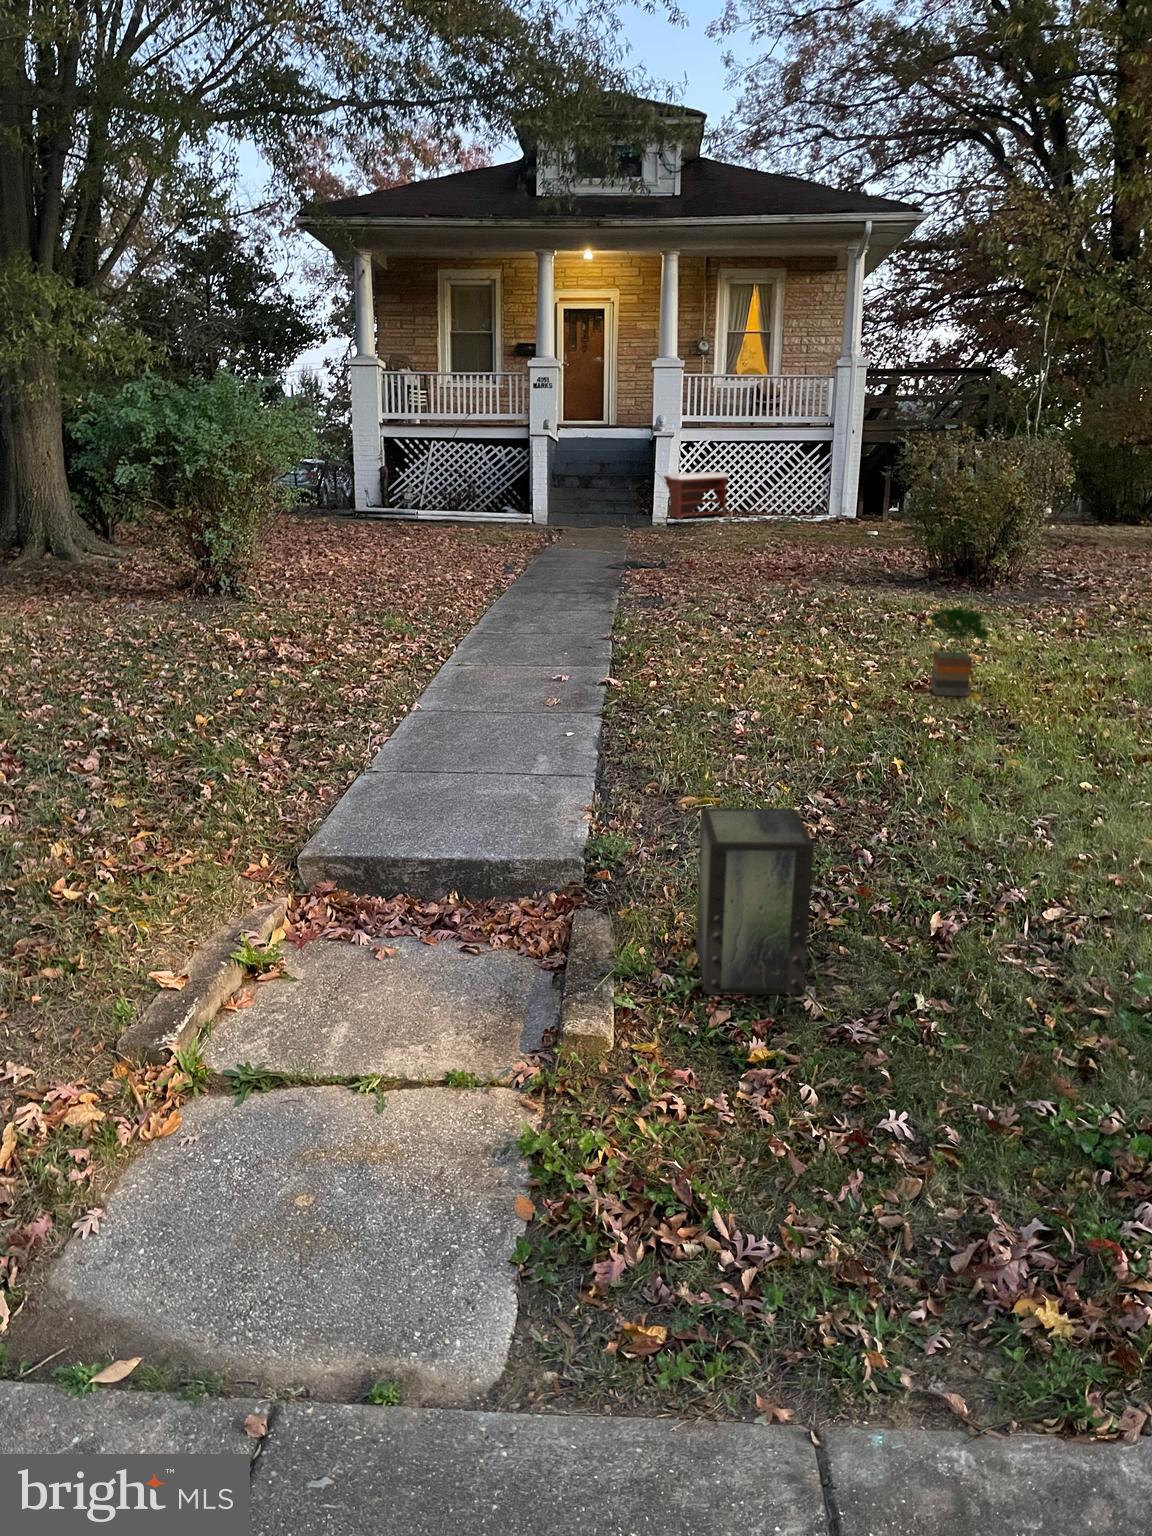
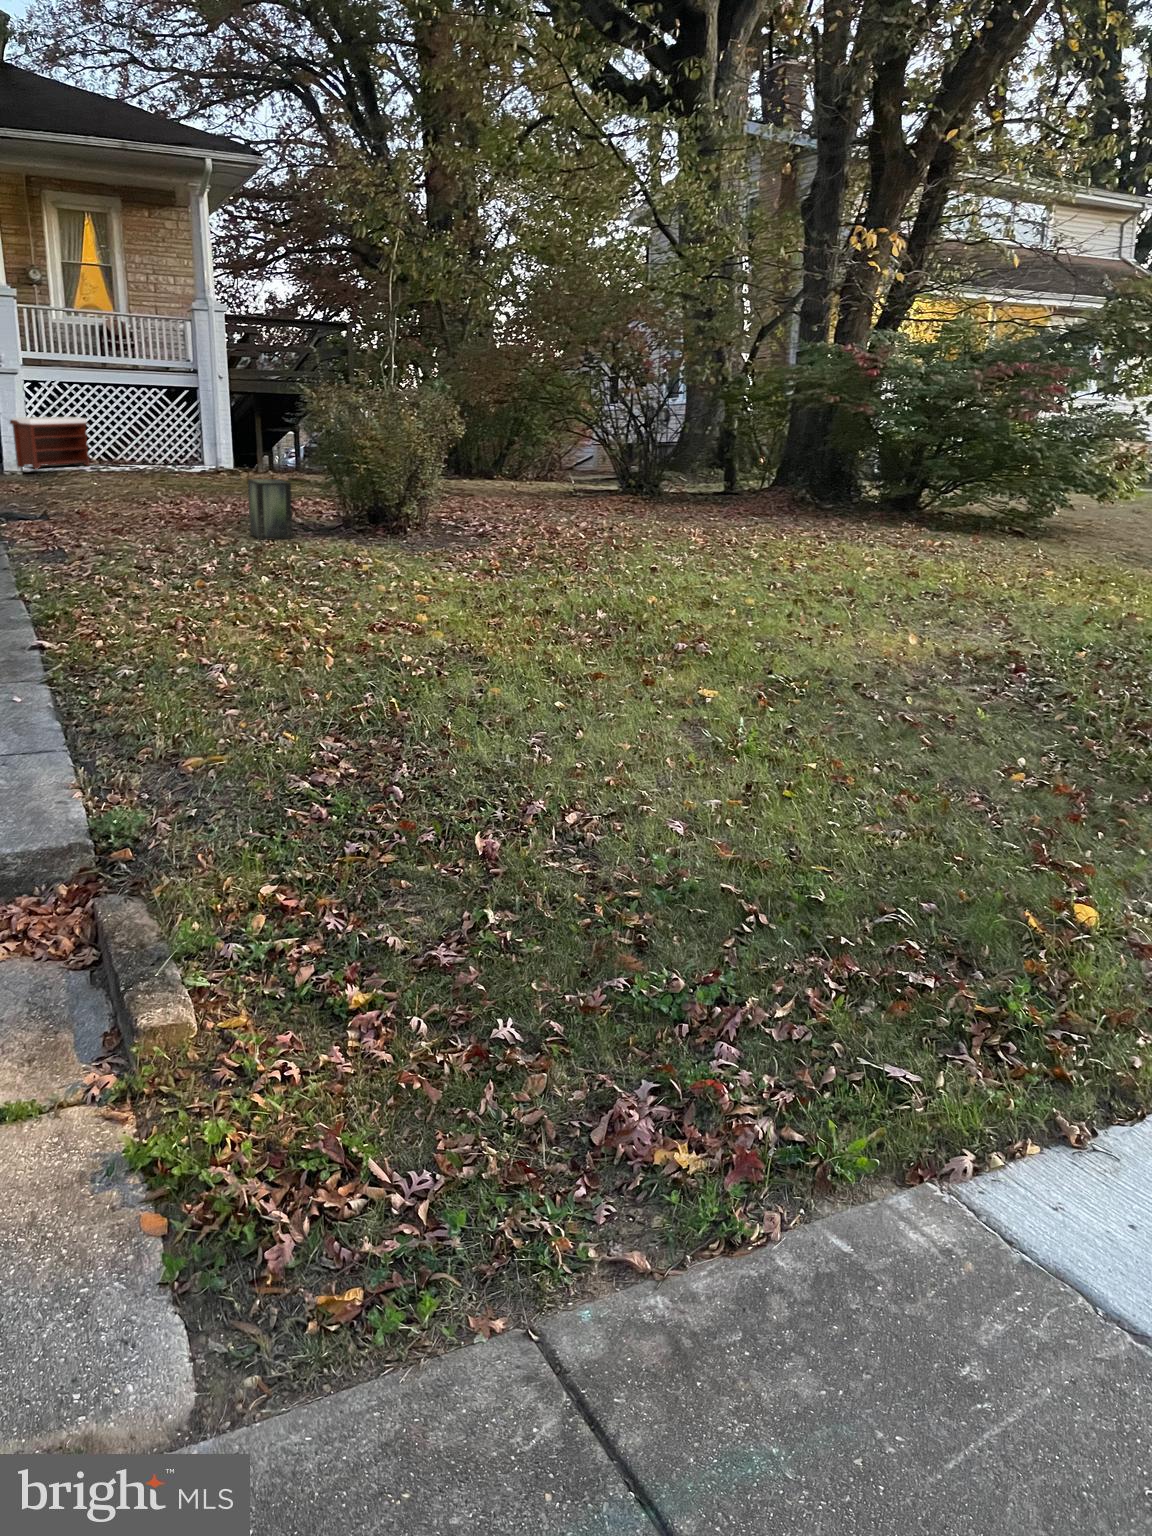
potted tree: present [929,607,988,696] -> none [368,548,429,635]
storage box: present [696,809,814,995] -> present [248,479,293,540]

